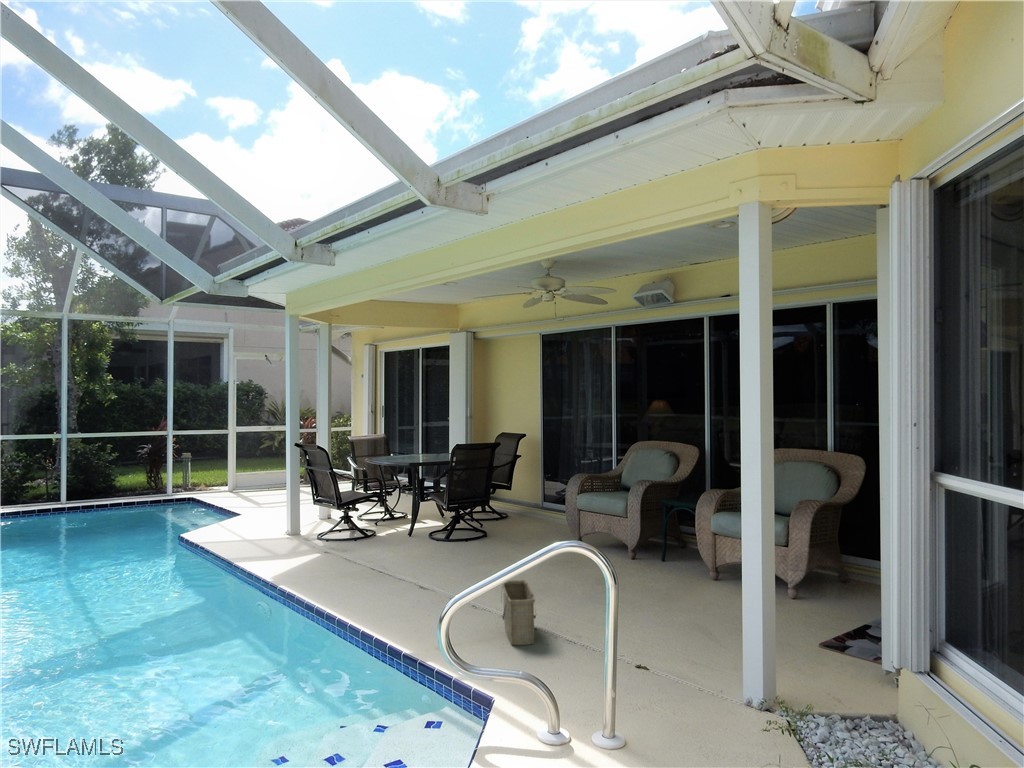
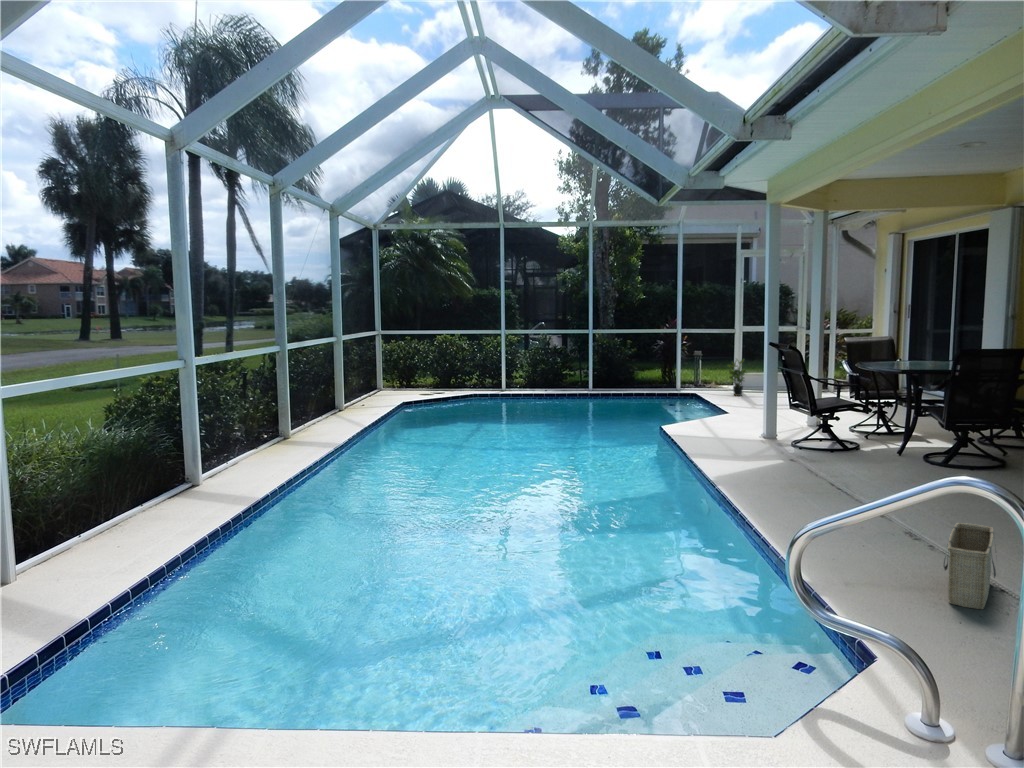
potted plant: none [225,459,246,497] -> present [728,359,747,396]

